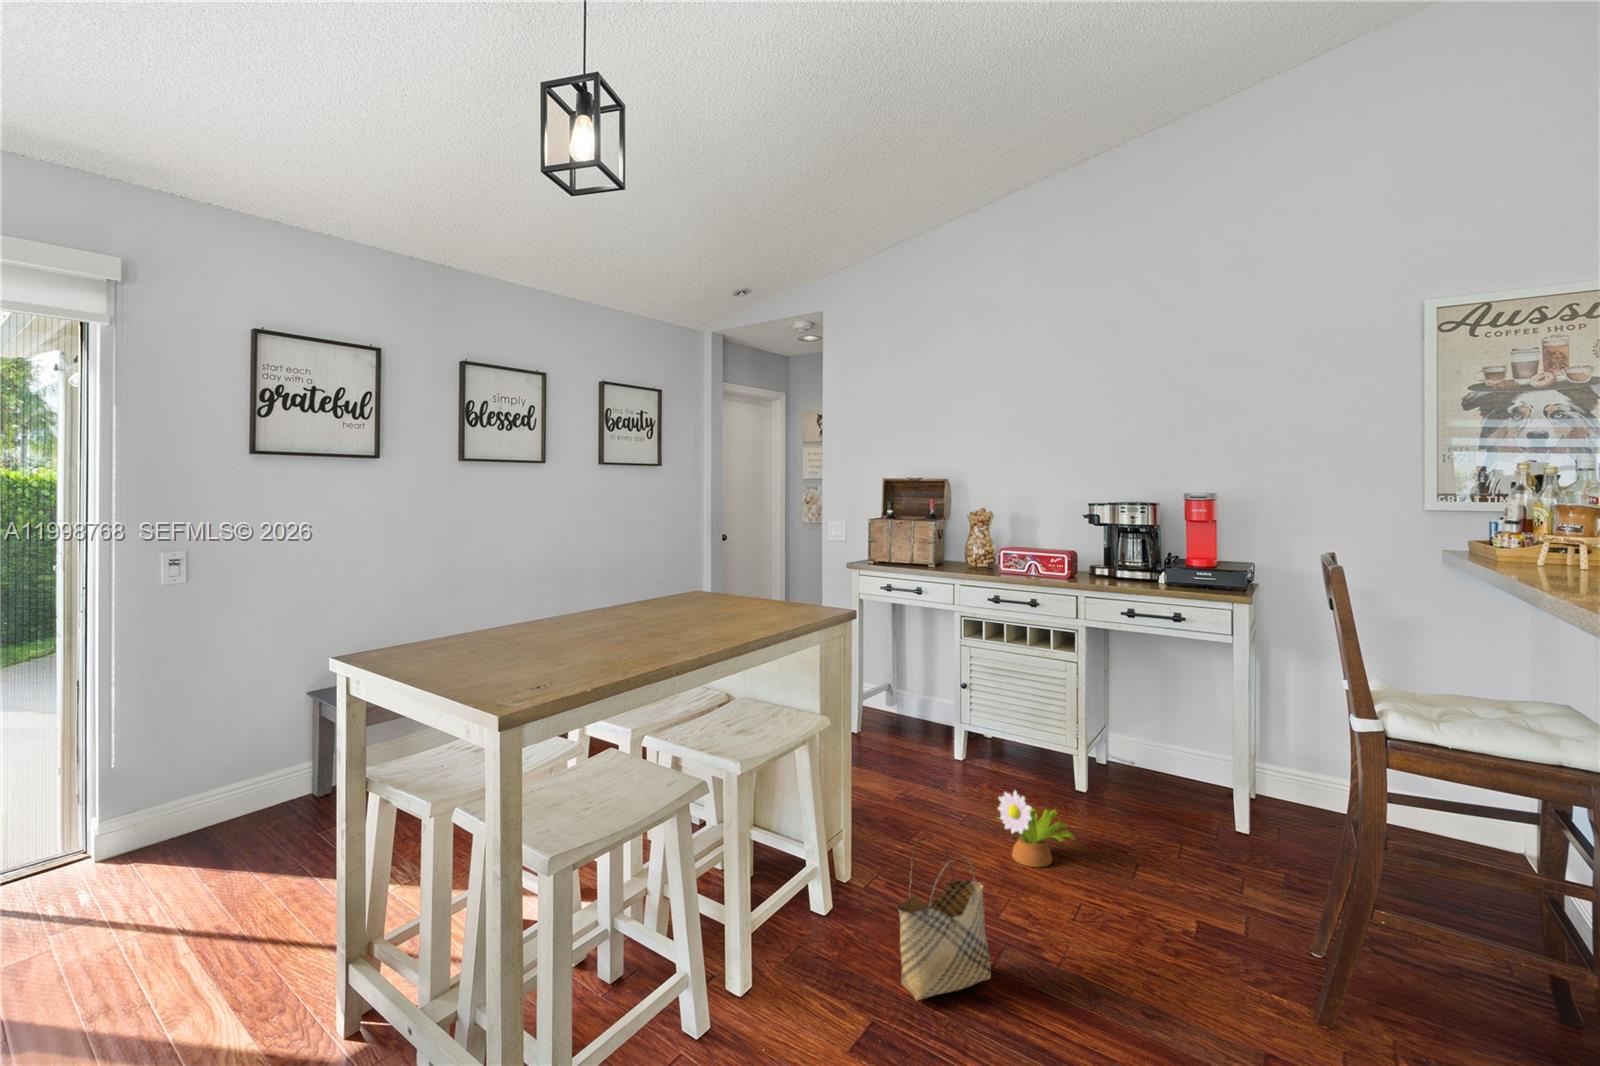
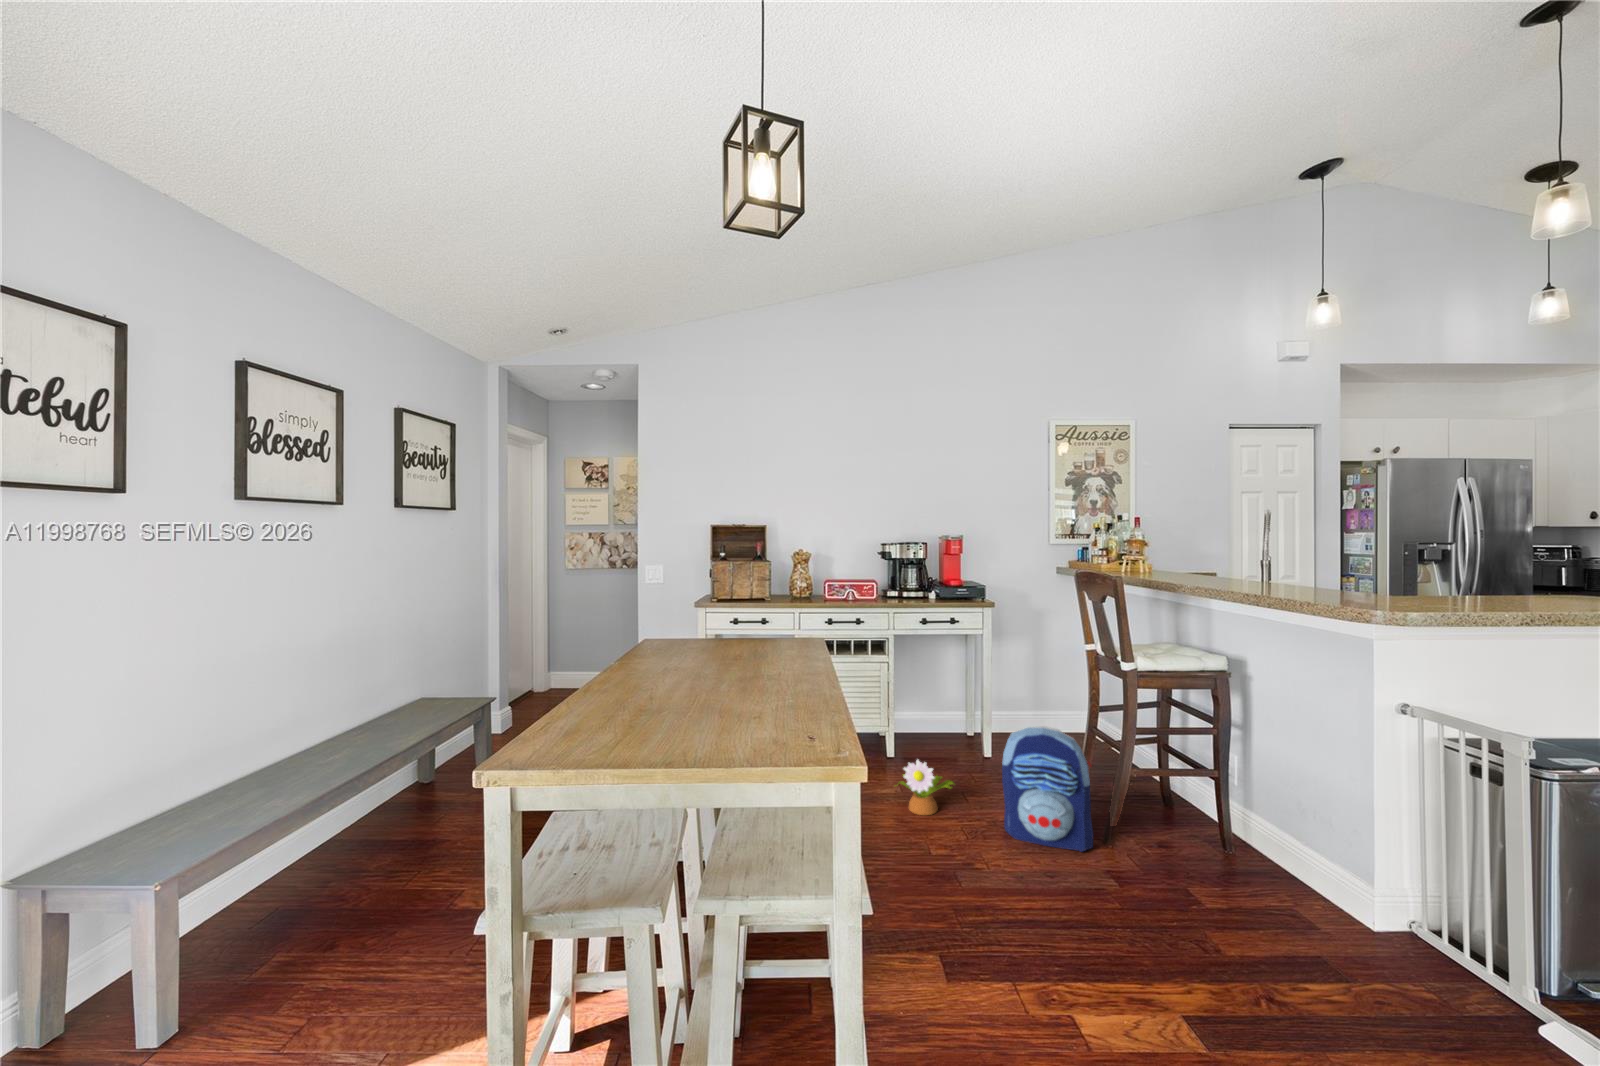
backpack: none [1108,781,1241,985] -> present [1002,726,1093,852]
woven basket: present [898,836,991,1001] -> none [945,803,1000,936]

